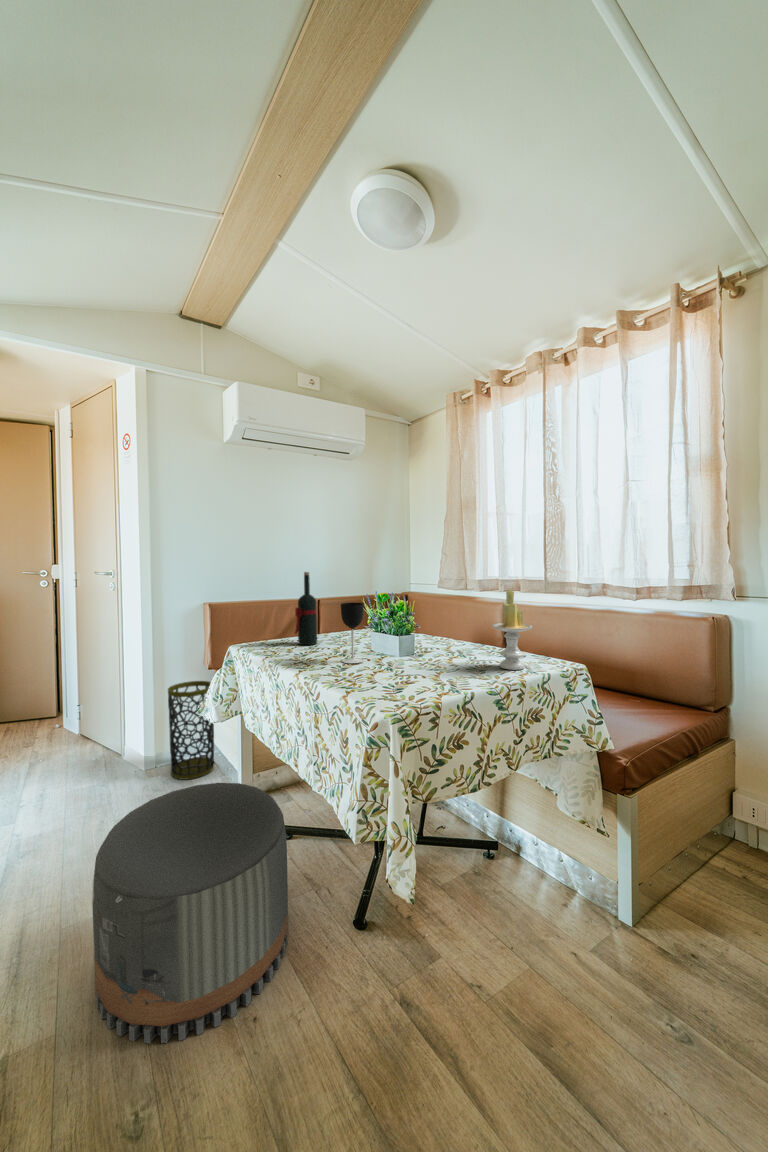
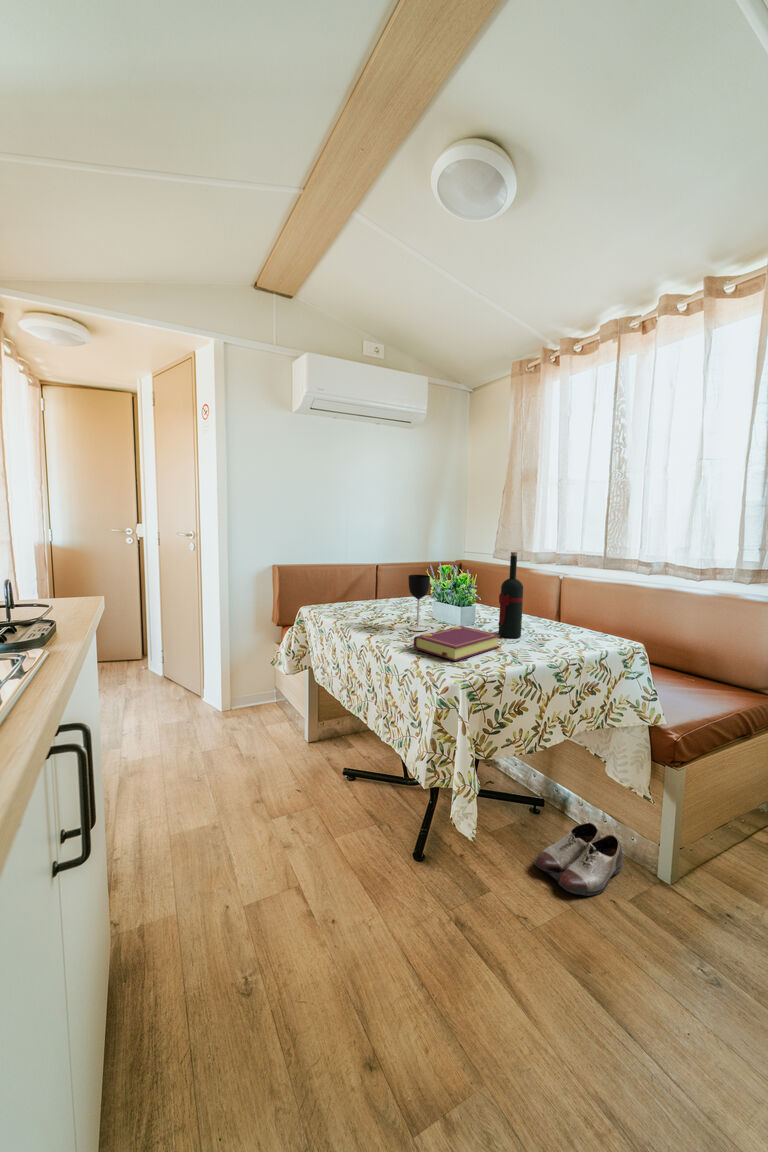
wine bottle: present [295,572,317,645] -> present [498,552,523,638]
candle: present [492,590,532,670] -> none [554,569,594,645]
book: none [344,655,438,694] -> present [414,626,500,661]
trash can: present [168,681,215,780] -> none [241,638,280,725]
pouf: present [92,783,288,1043] -> none [200,729,358,930]
shoe: none [488,864,582,951] -> present [534,823,623,896]

